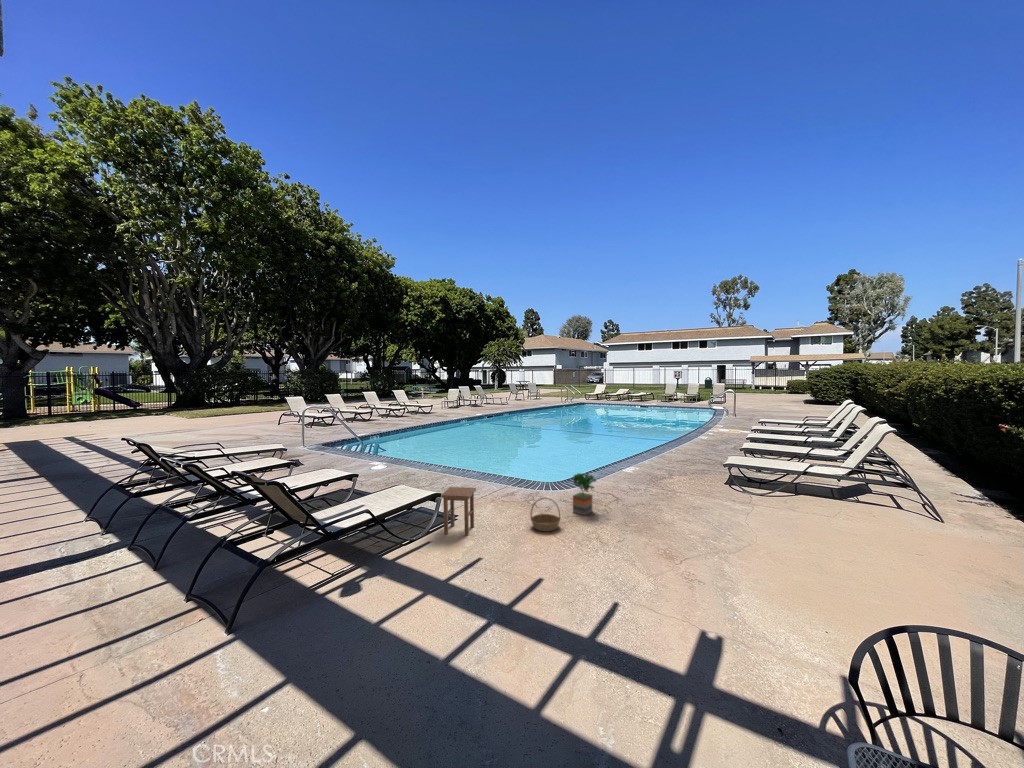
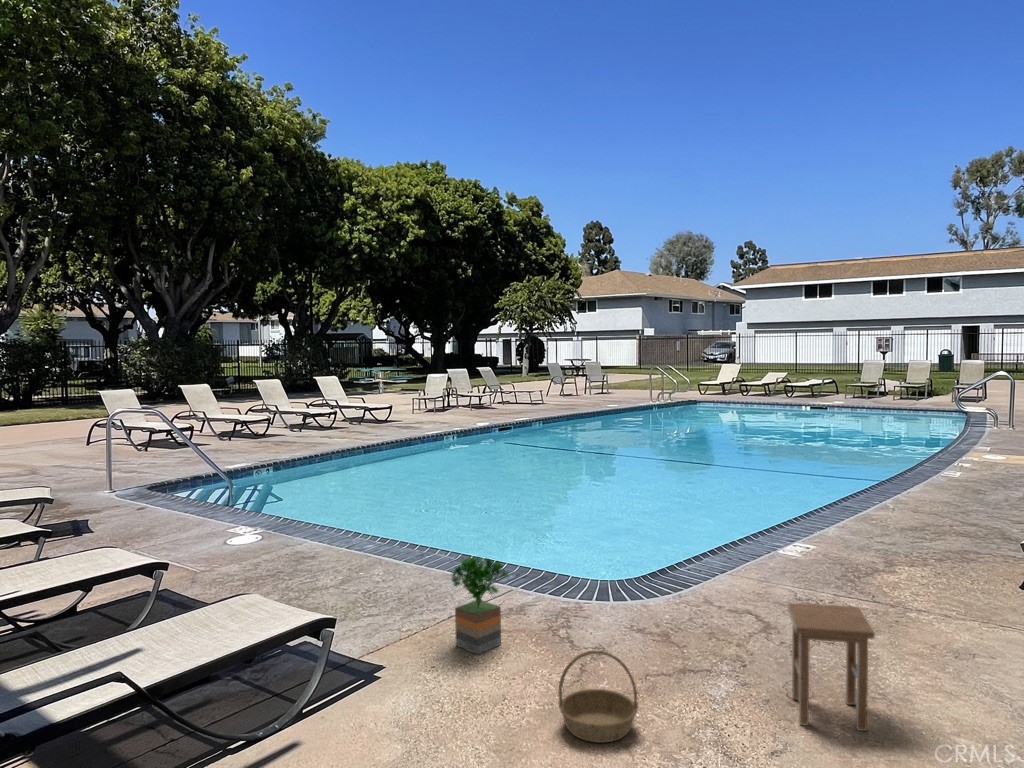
potted tree: present [573,473,596,515] -> present [452,557,509,654]
stool: present [441,487,476,536] -> present [787,603,875,731]

